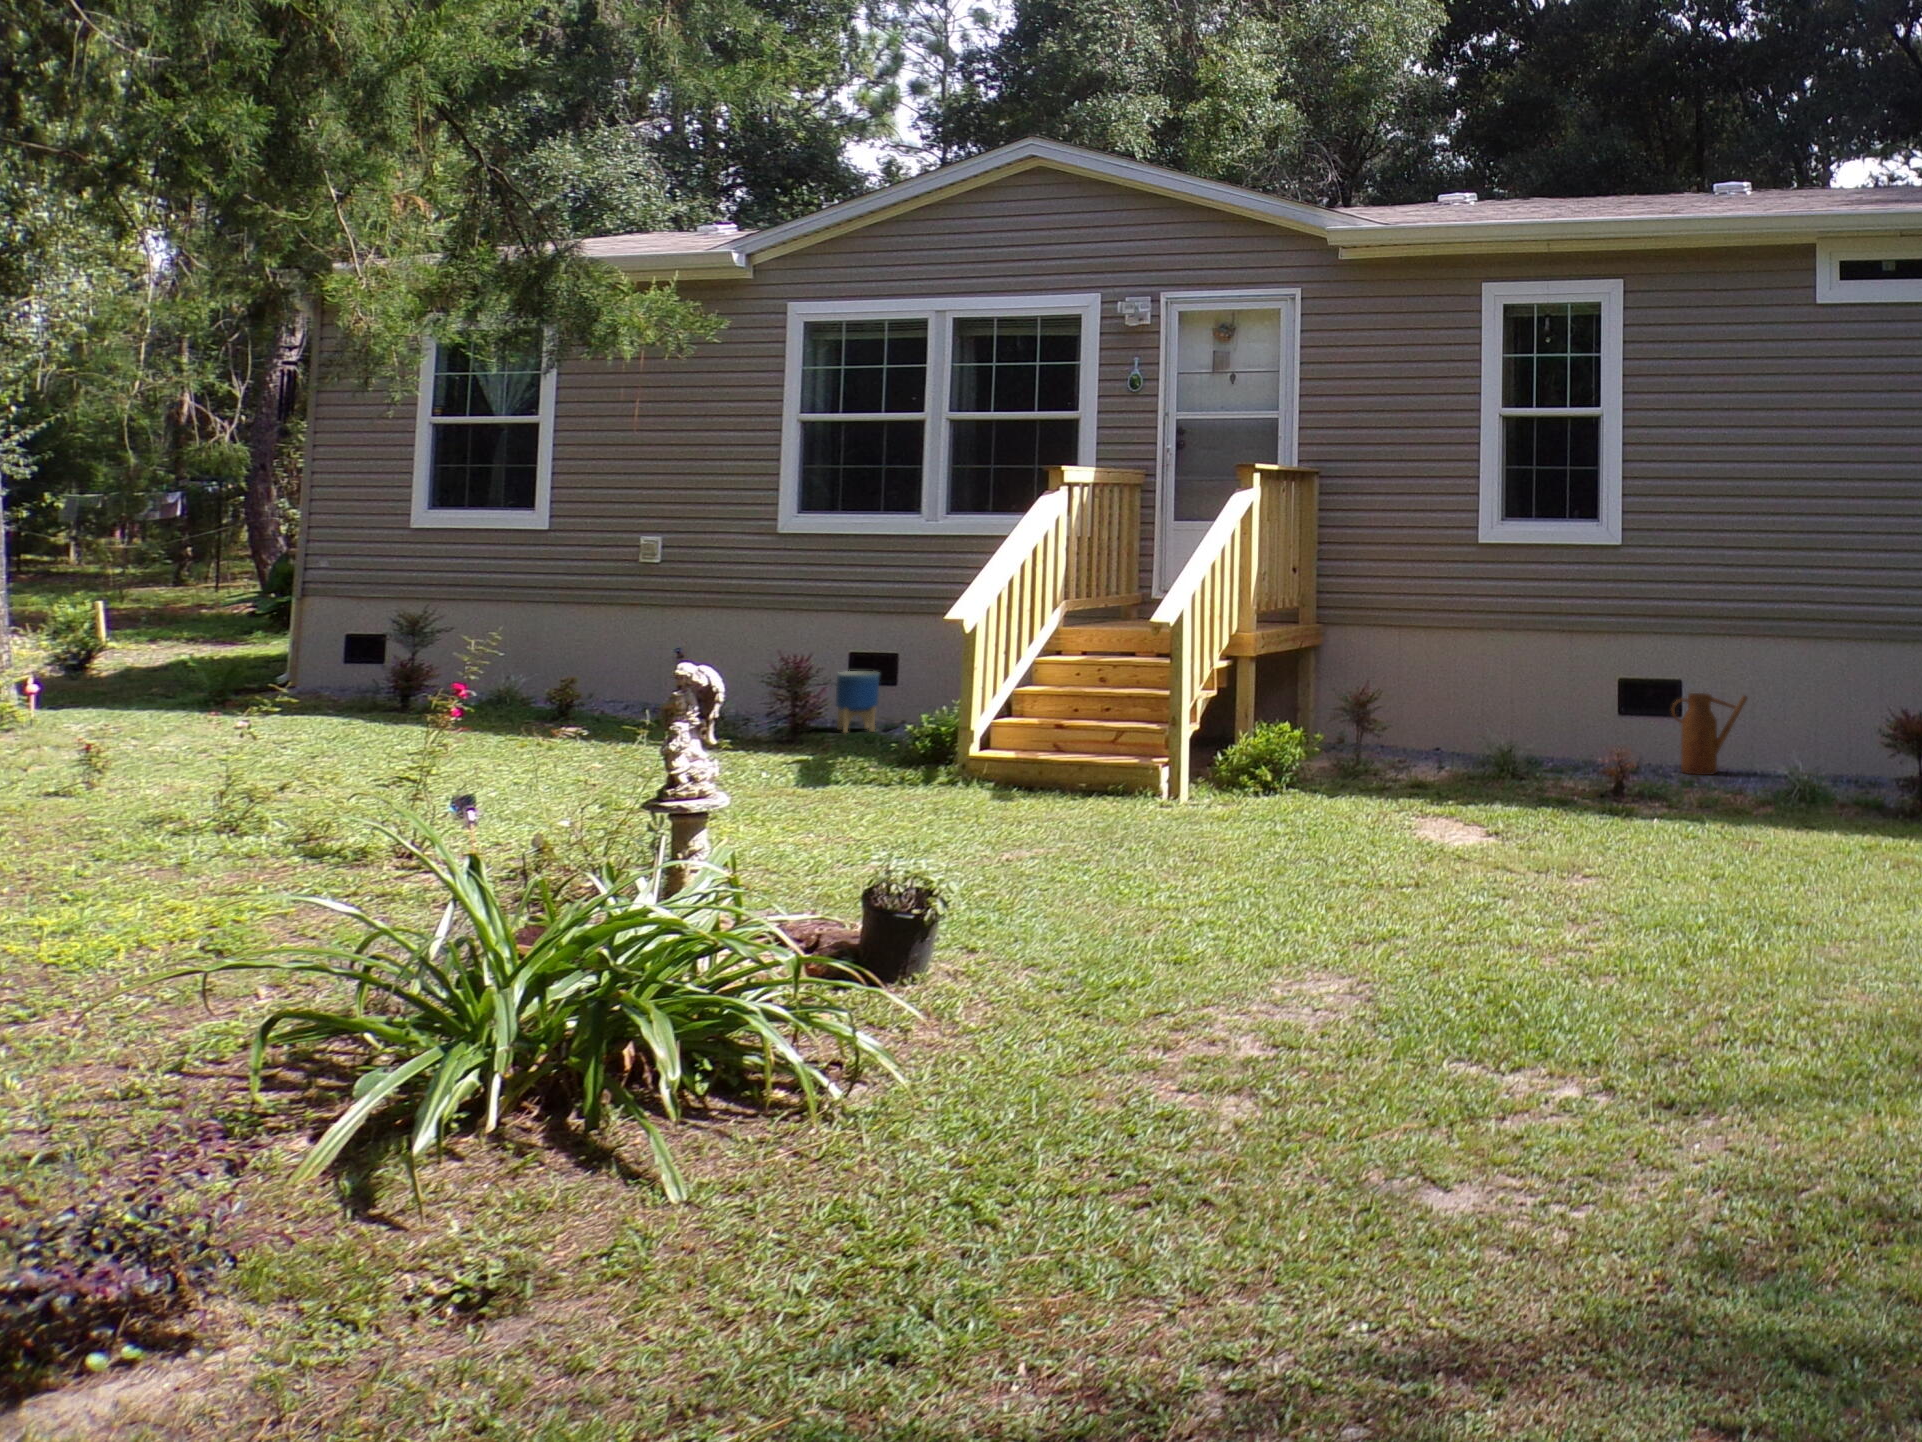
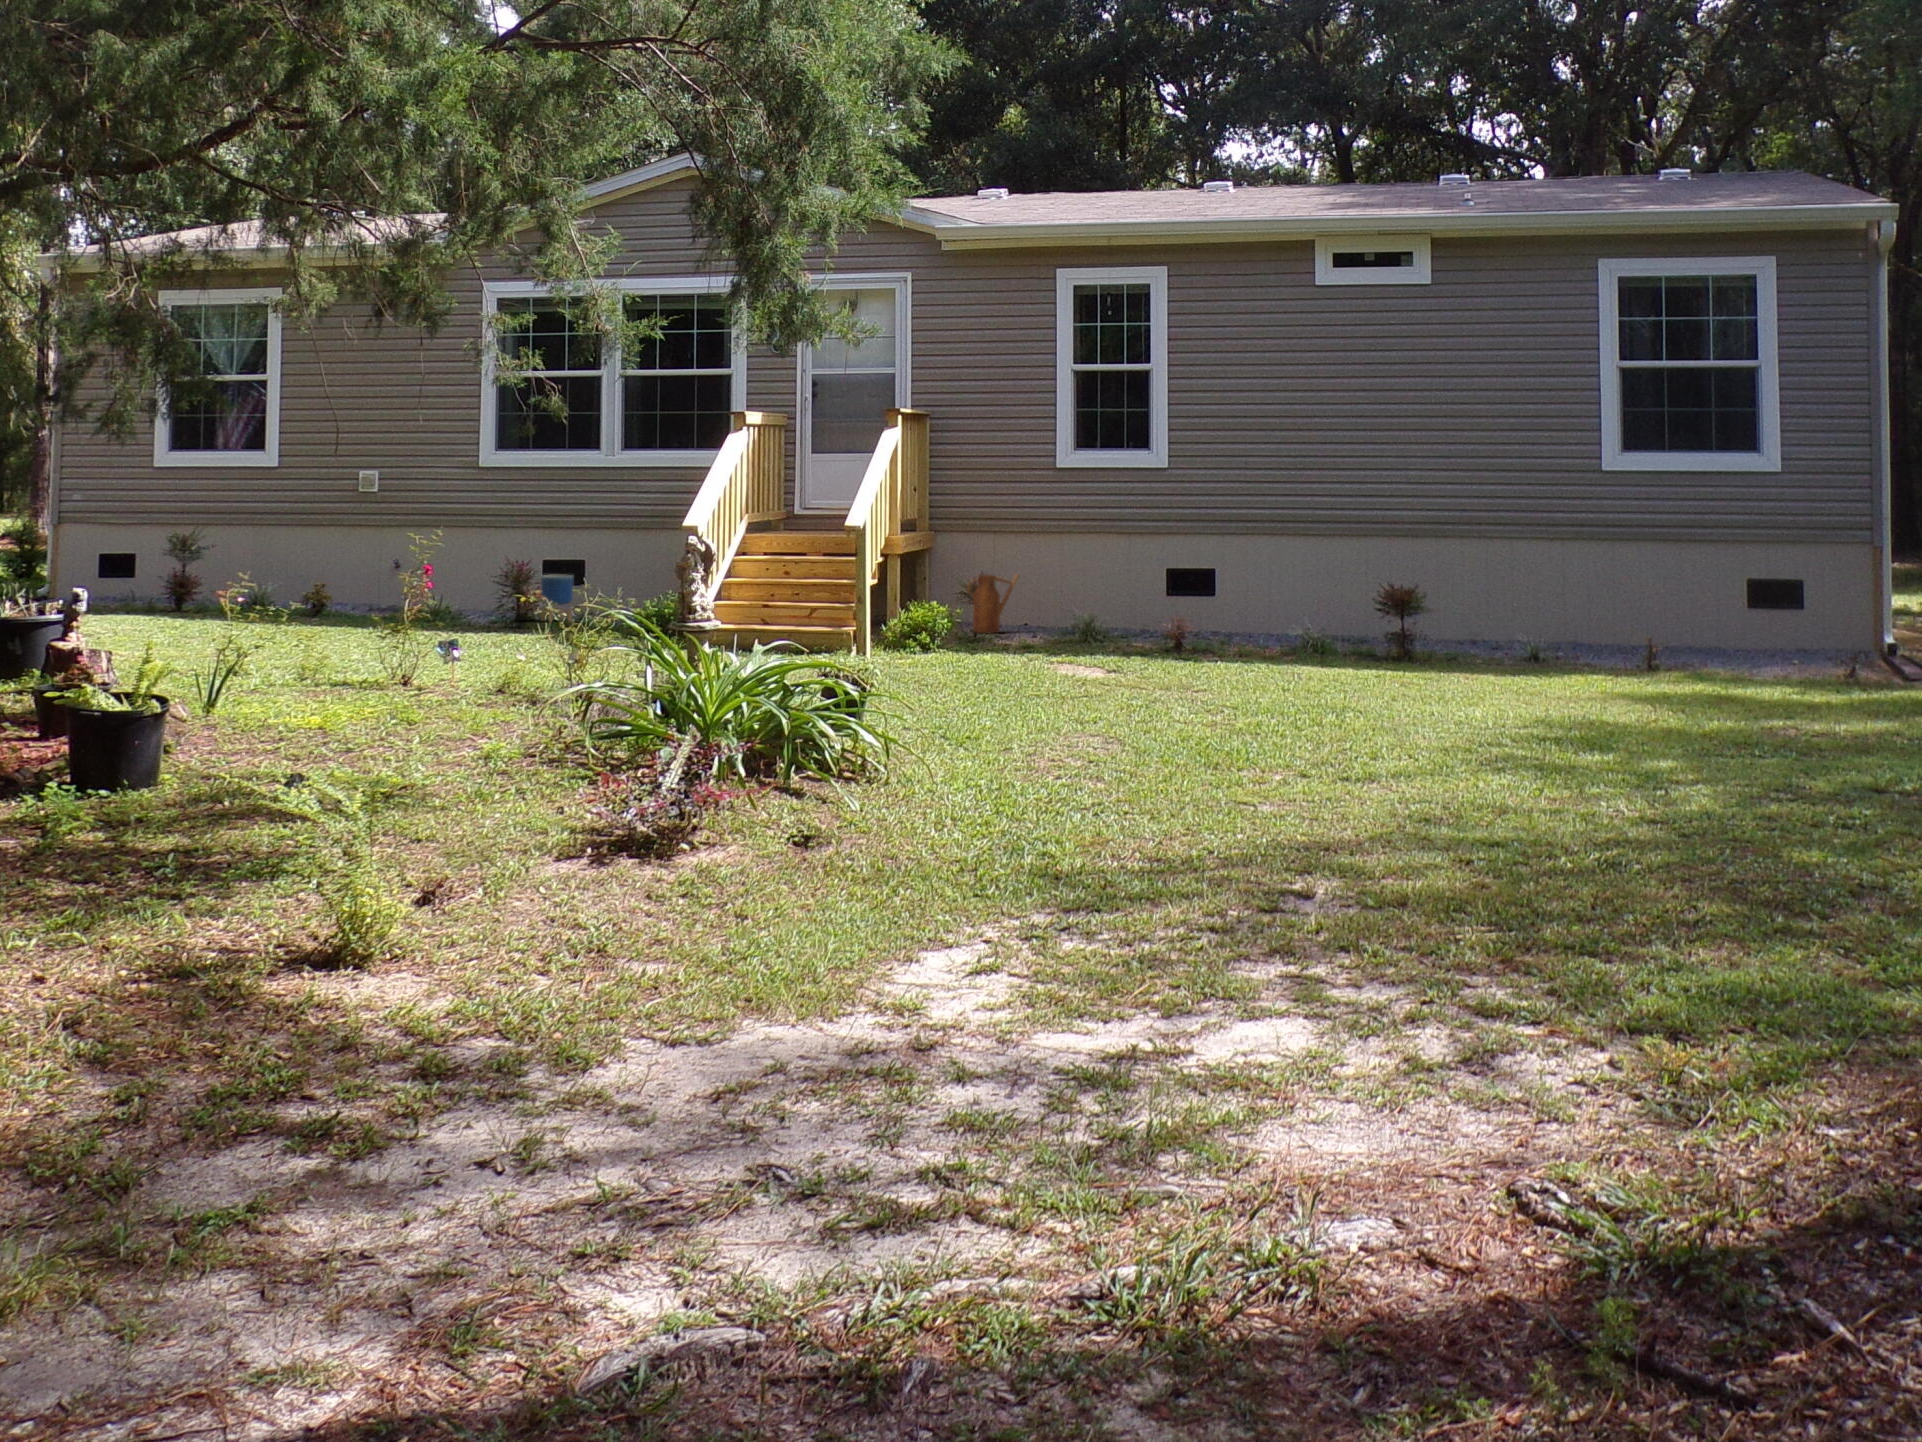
watering can: present [1672,693,1747,775] -> present [967,574,1019,633]

